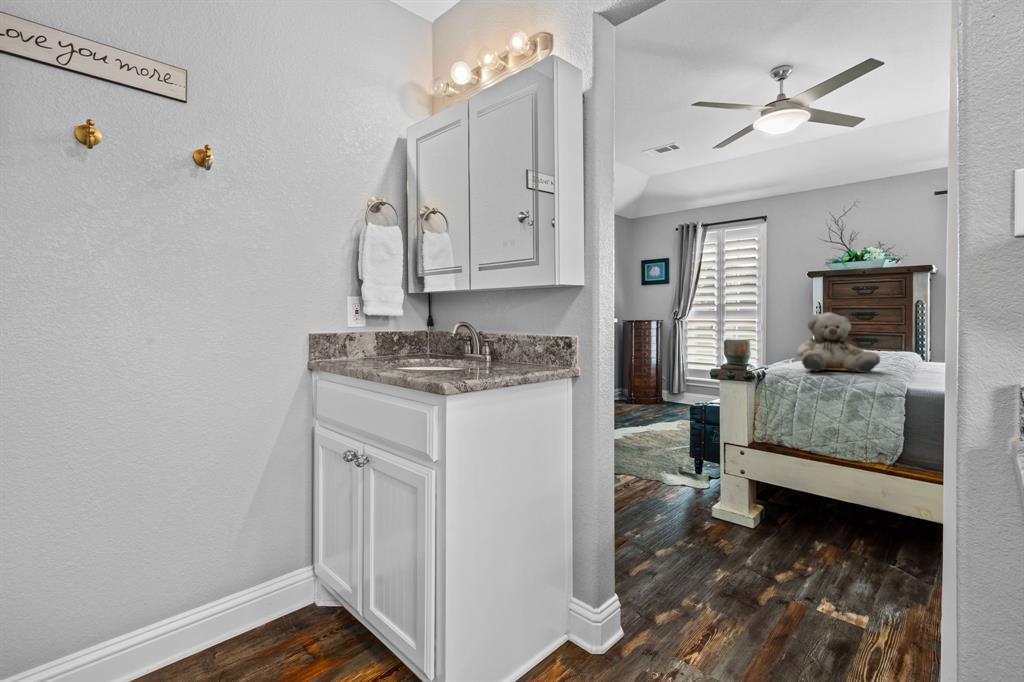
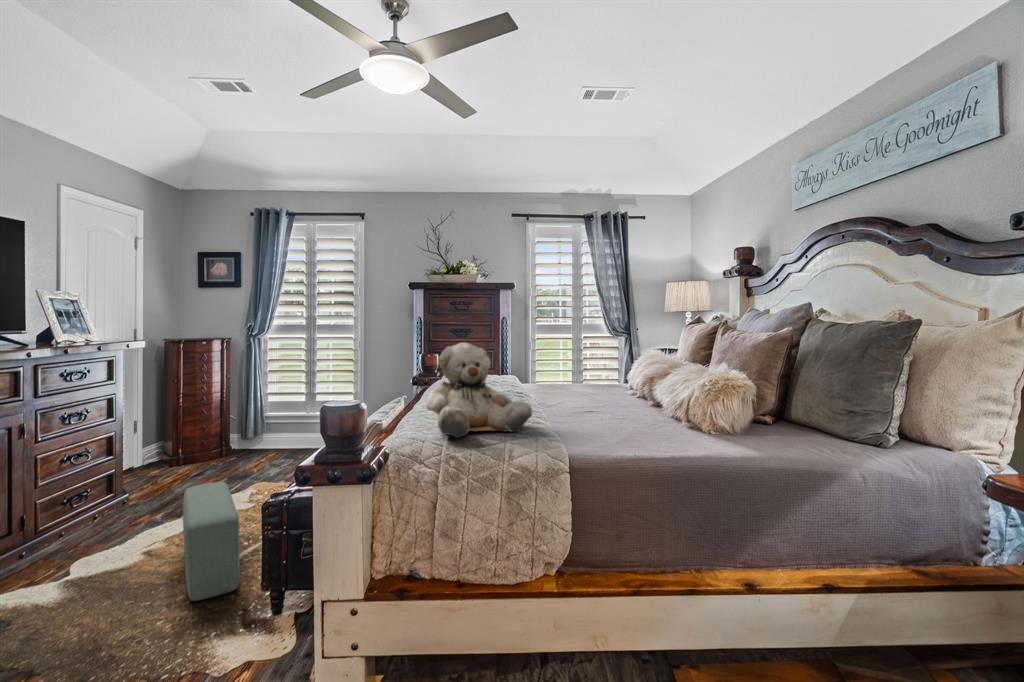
pouf: none [644,404,677,461] -> present [183,482,240,601]

